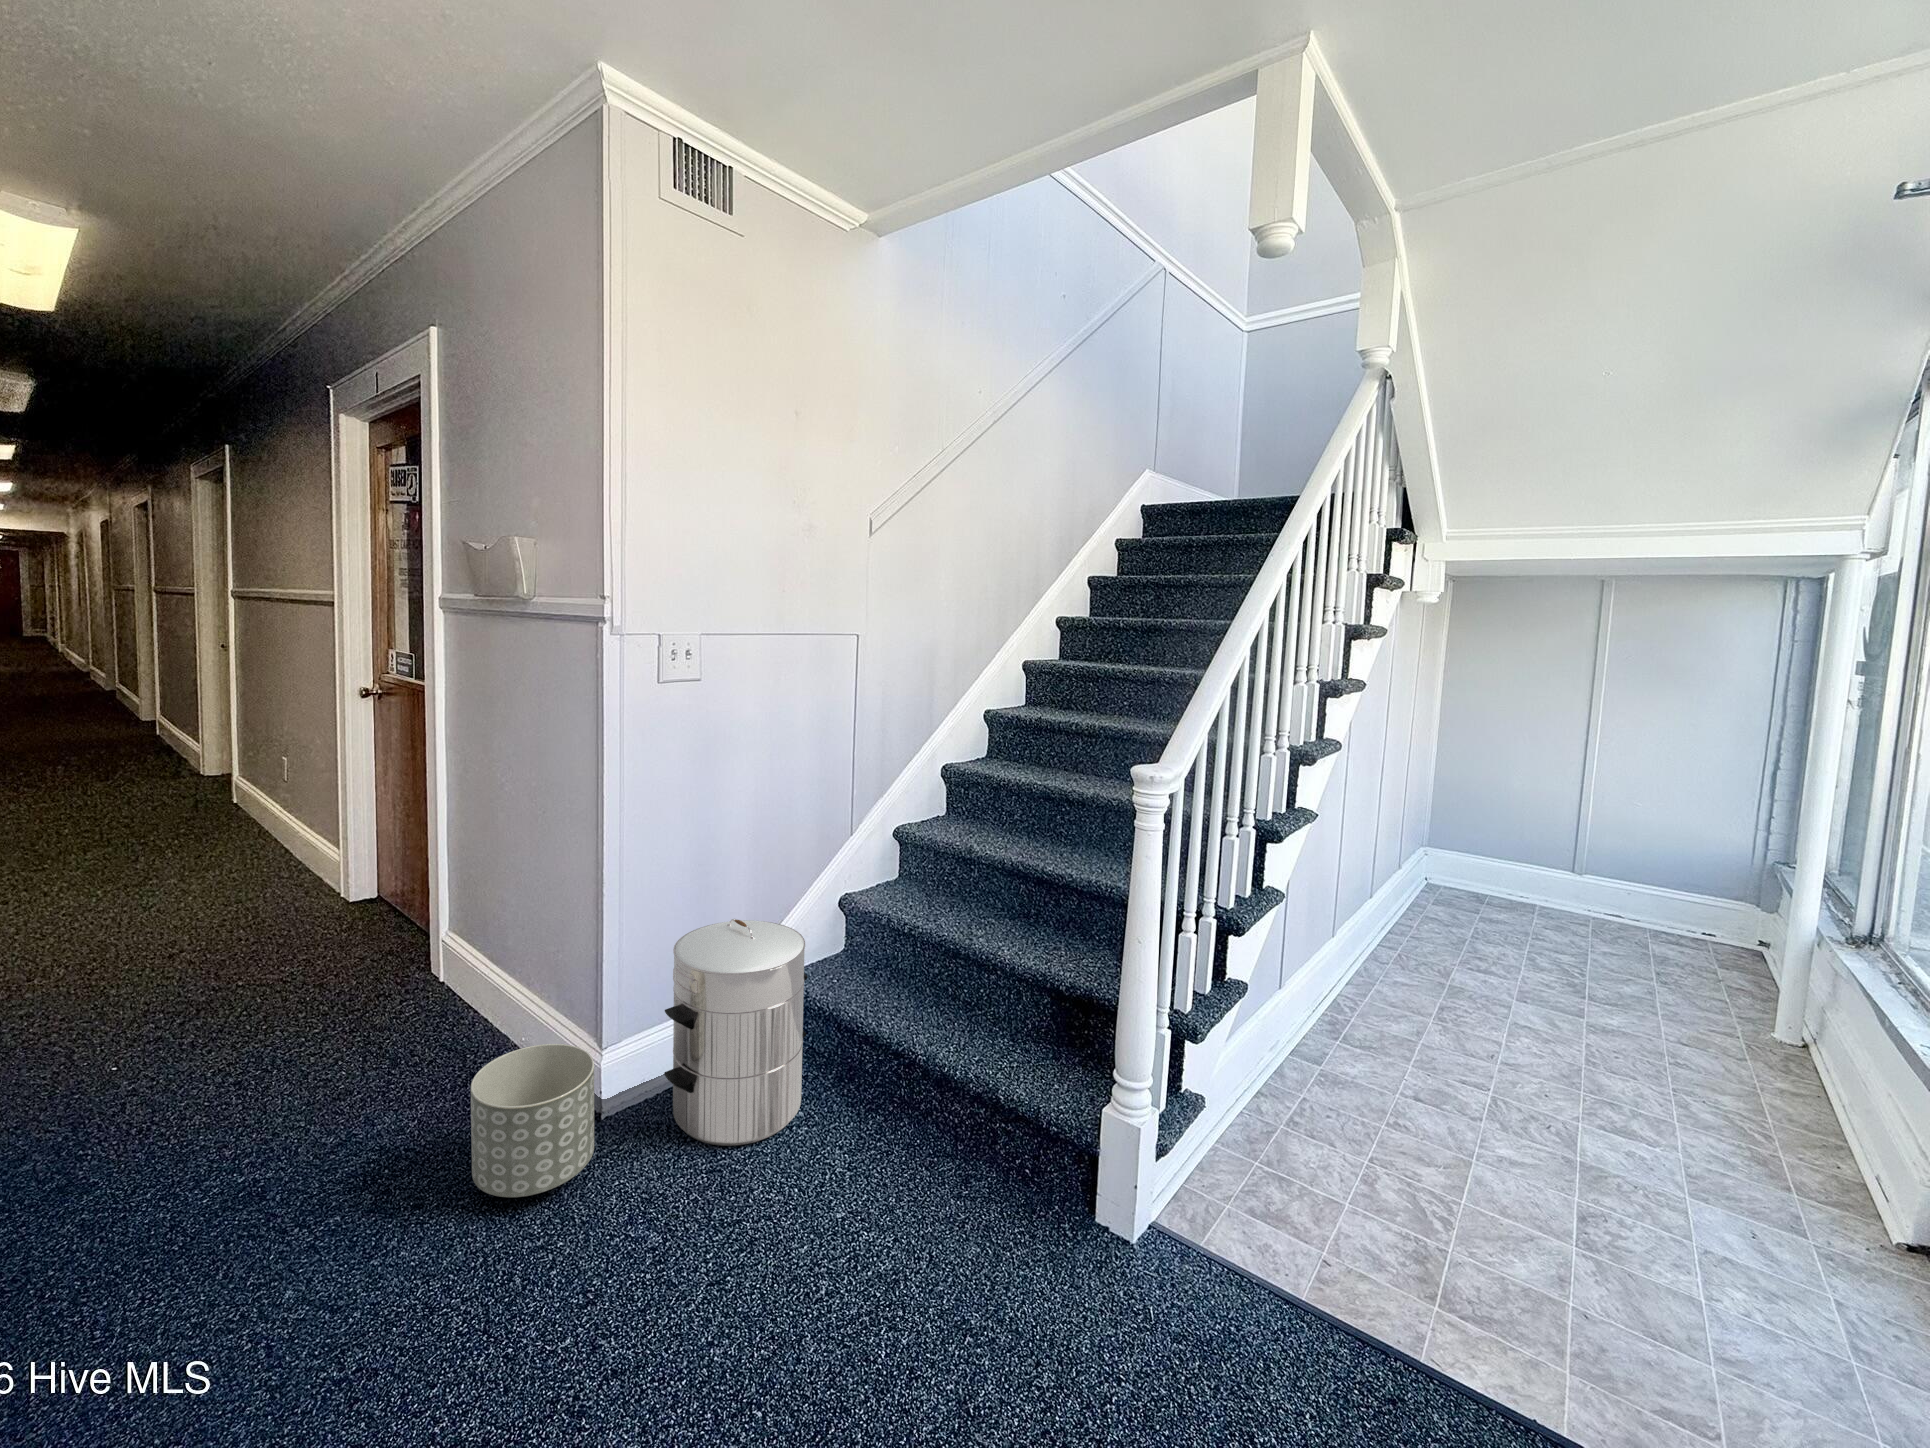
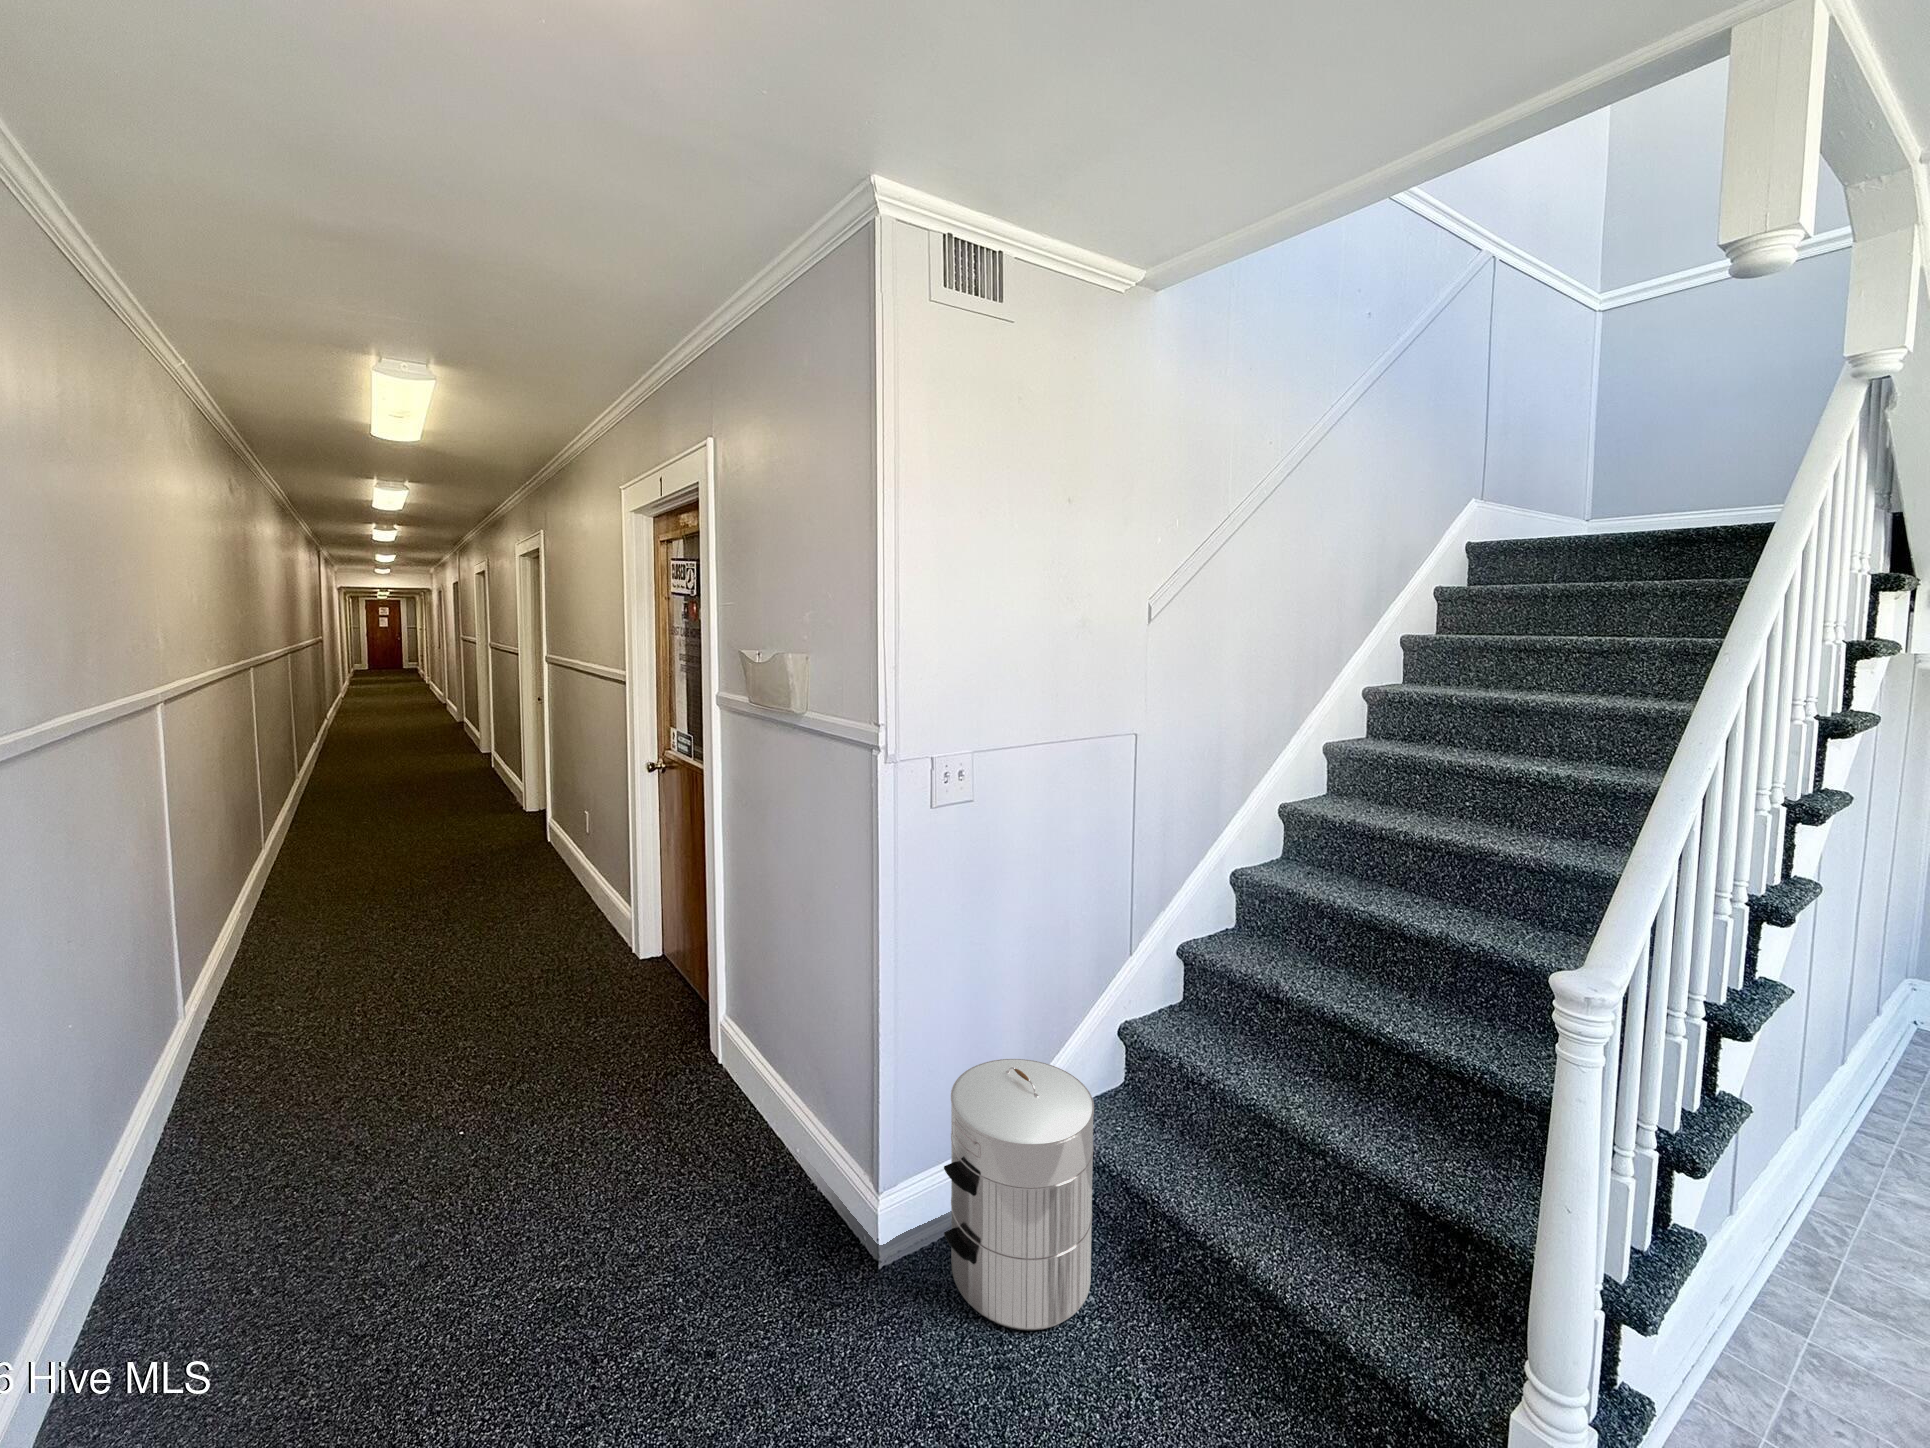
planter: present [471,1044,594,1197] -> none [757,1189,876,1371]

